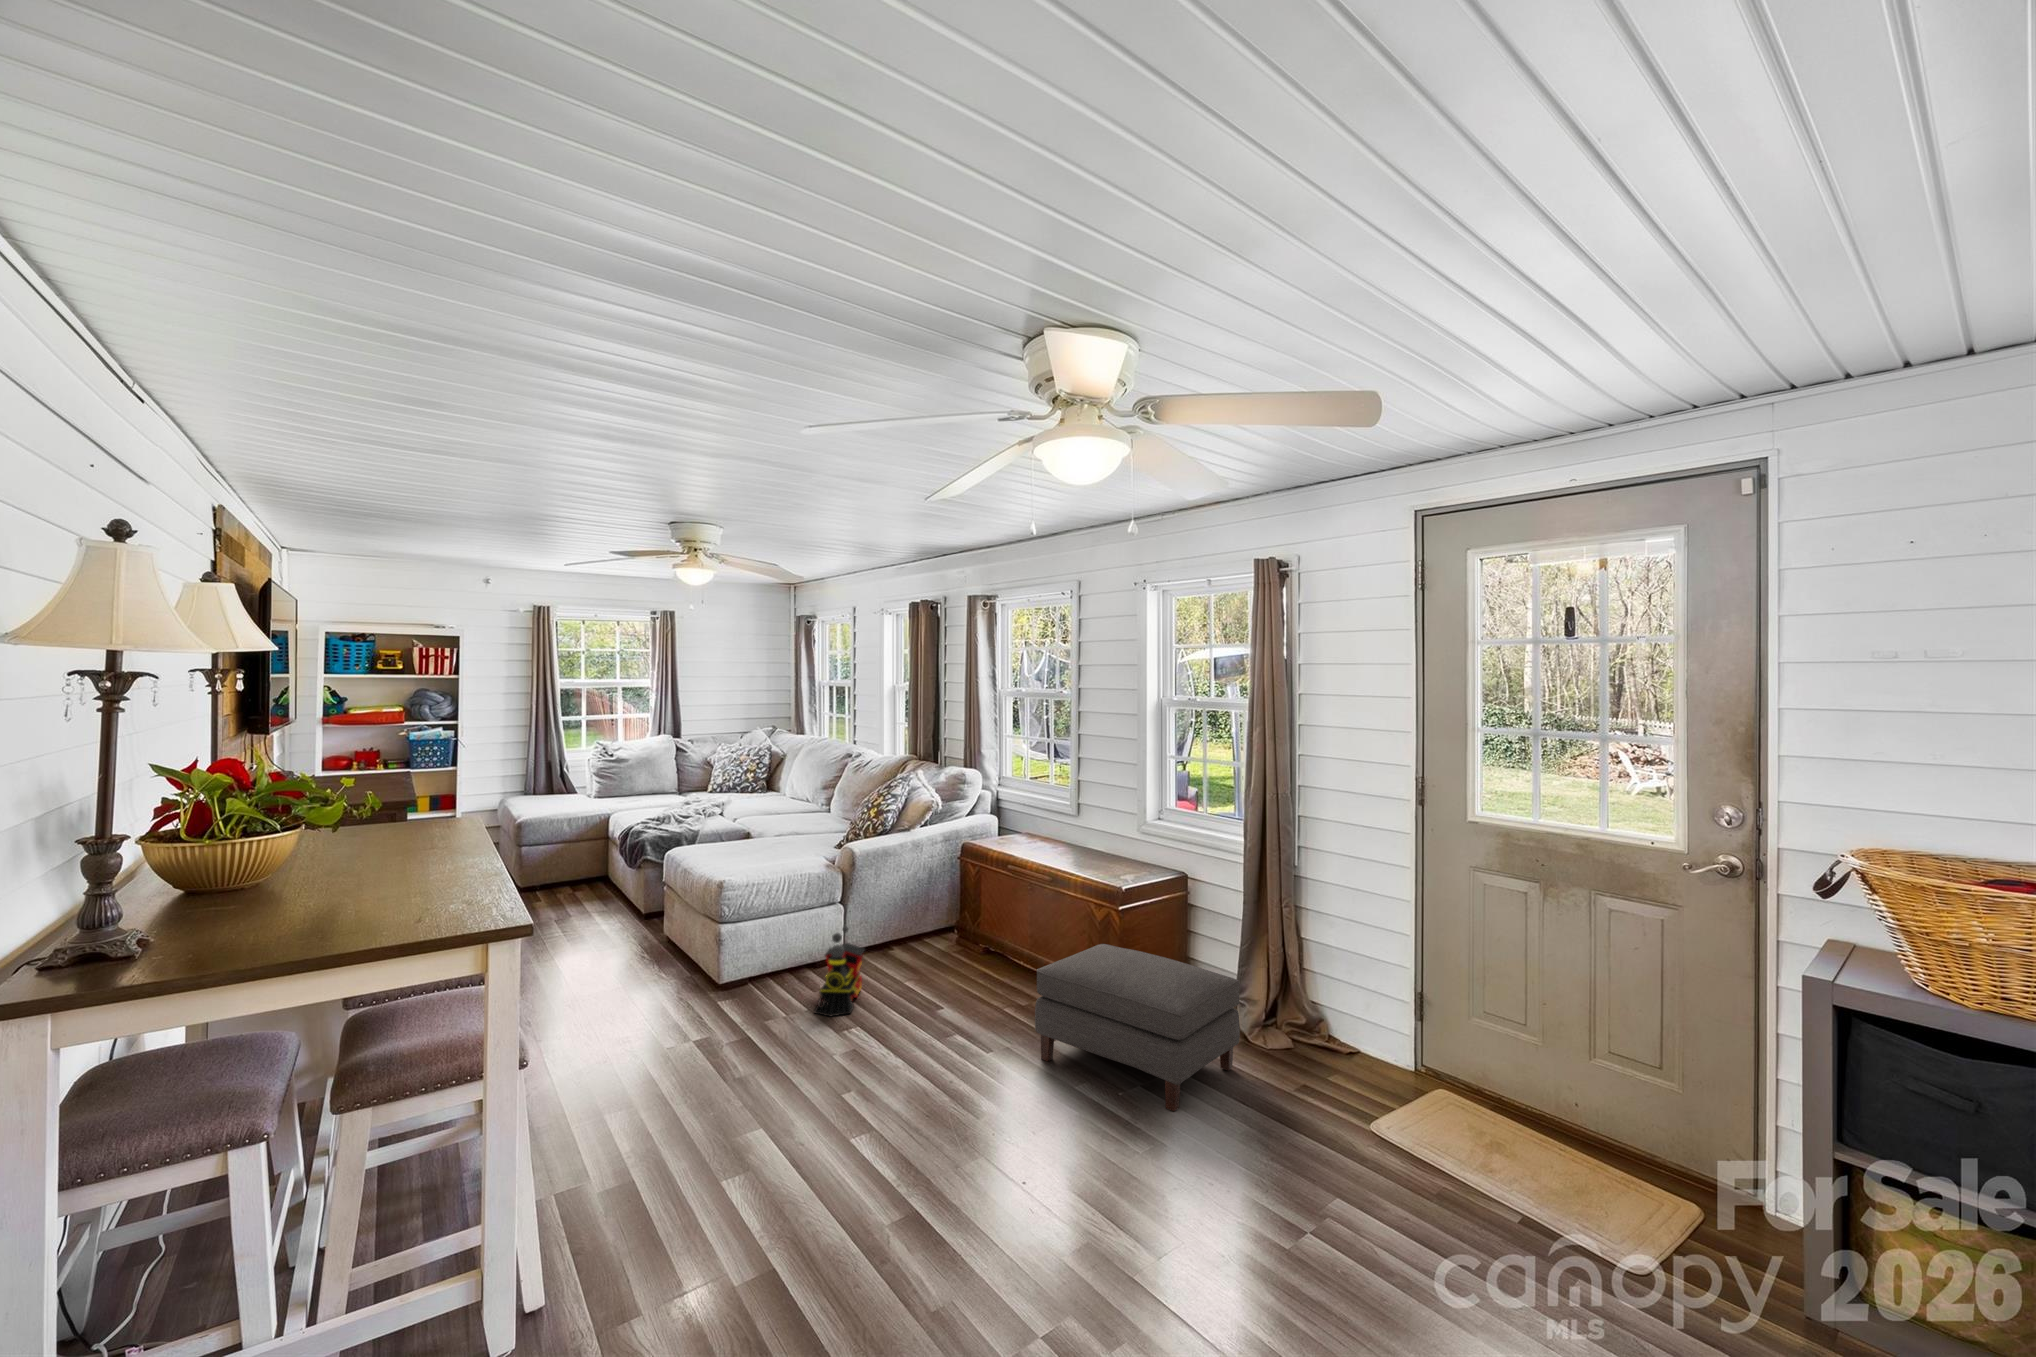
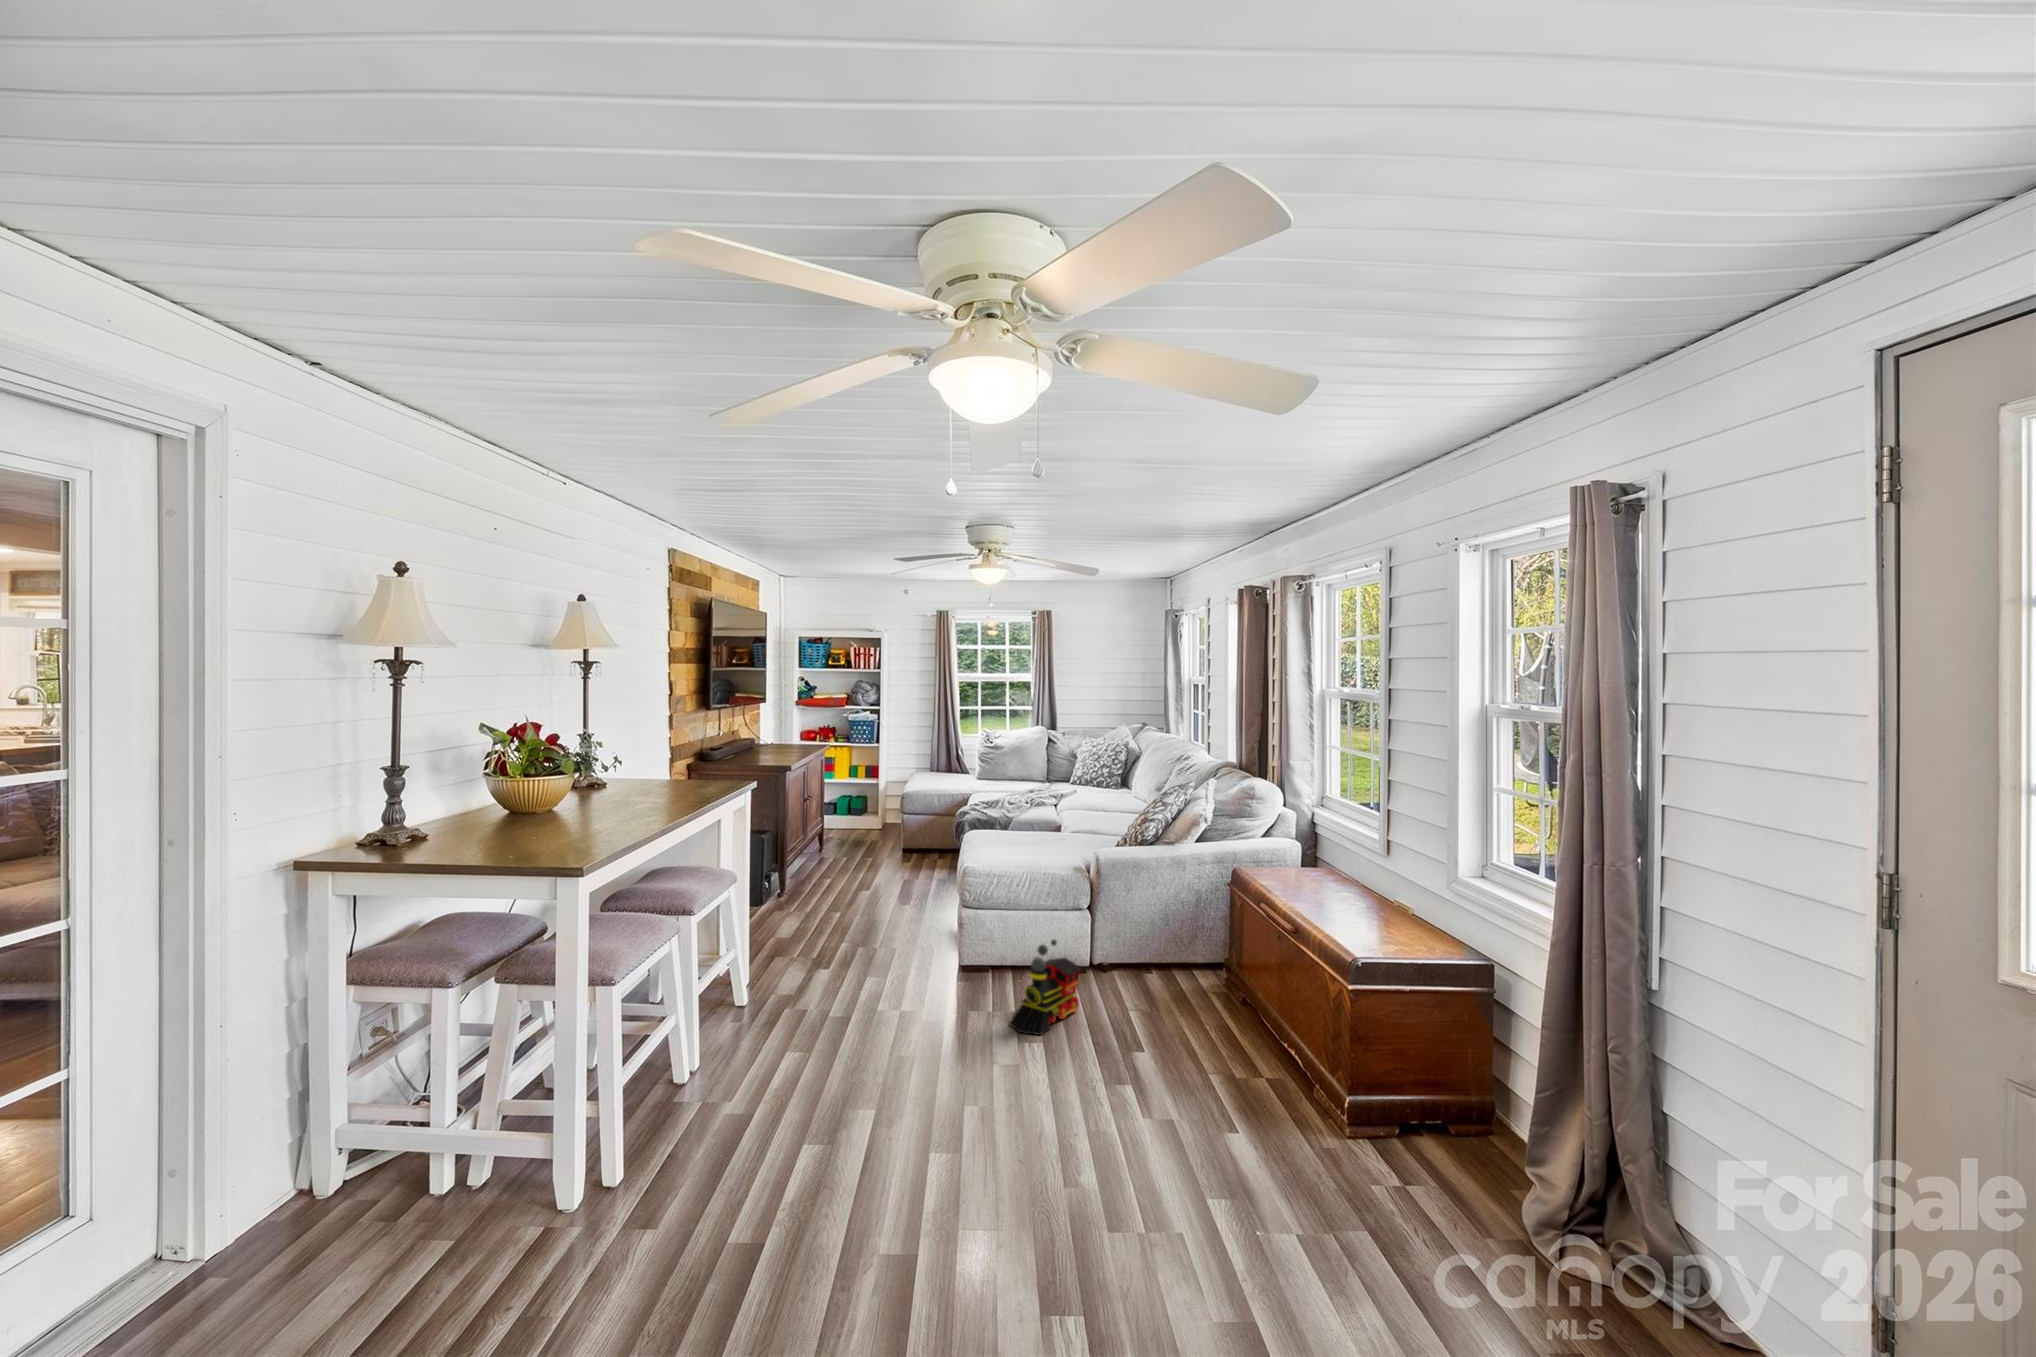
ottoman: present [1035,944,1240,1111] -> none [1187,1031,1472,1304]

